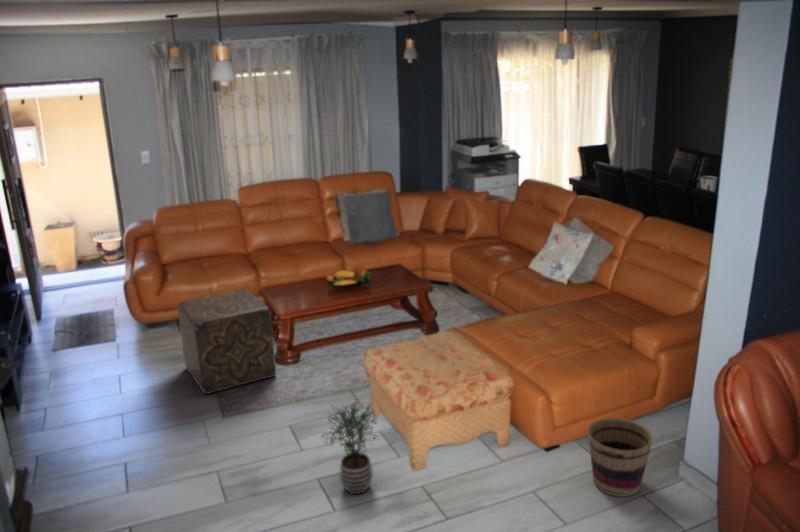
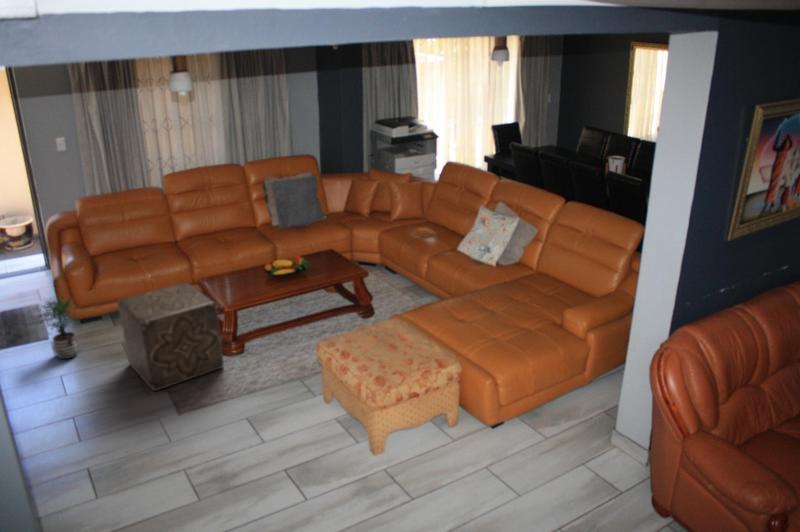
potted plant: present [322,402,377,494] -> present [34,297,78,359]
basket: present [588,418,653,497] -> none [533,395,590,465]

